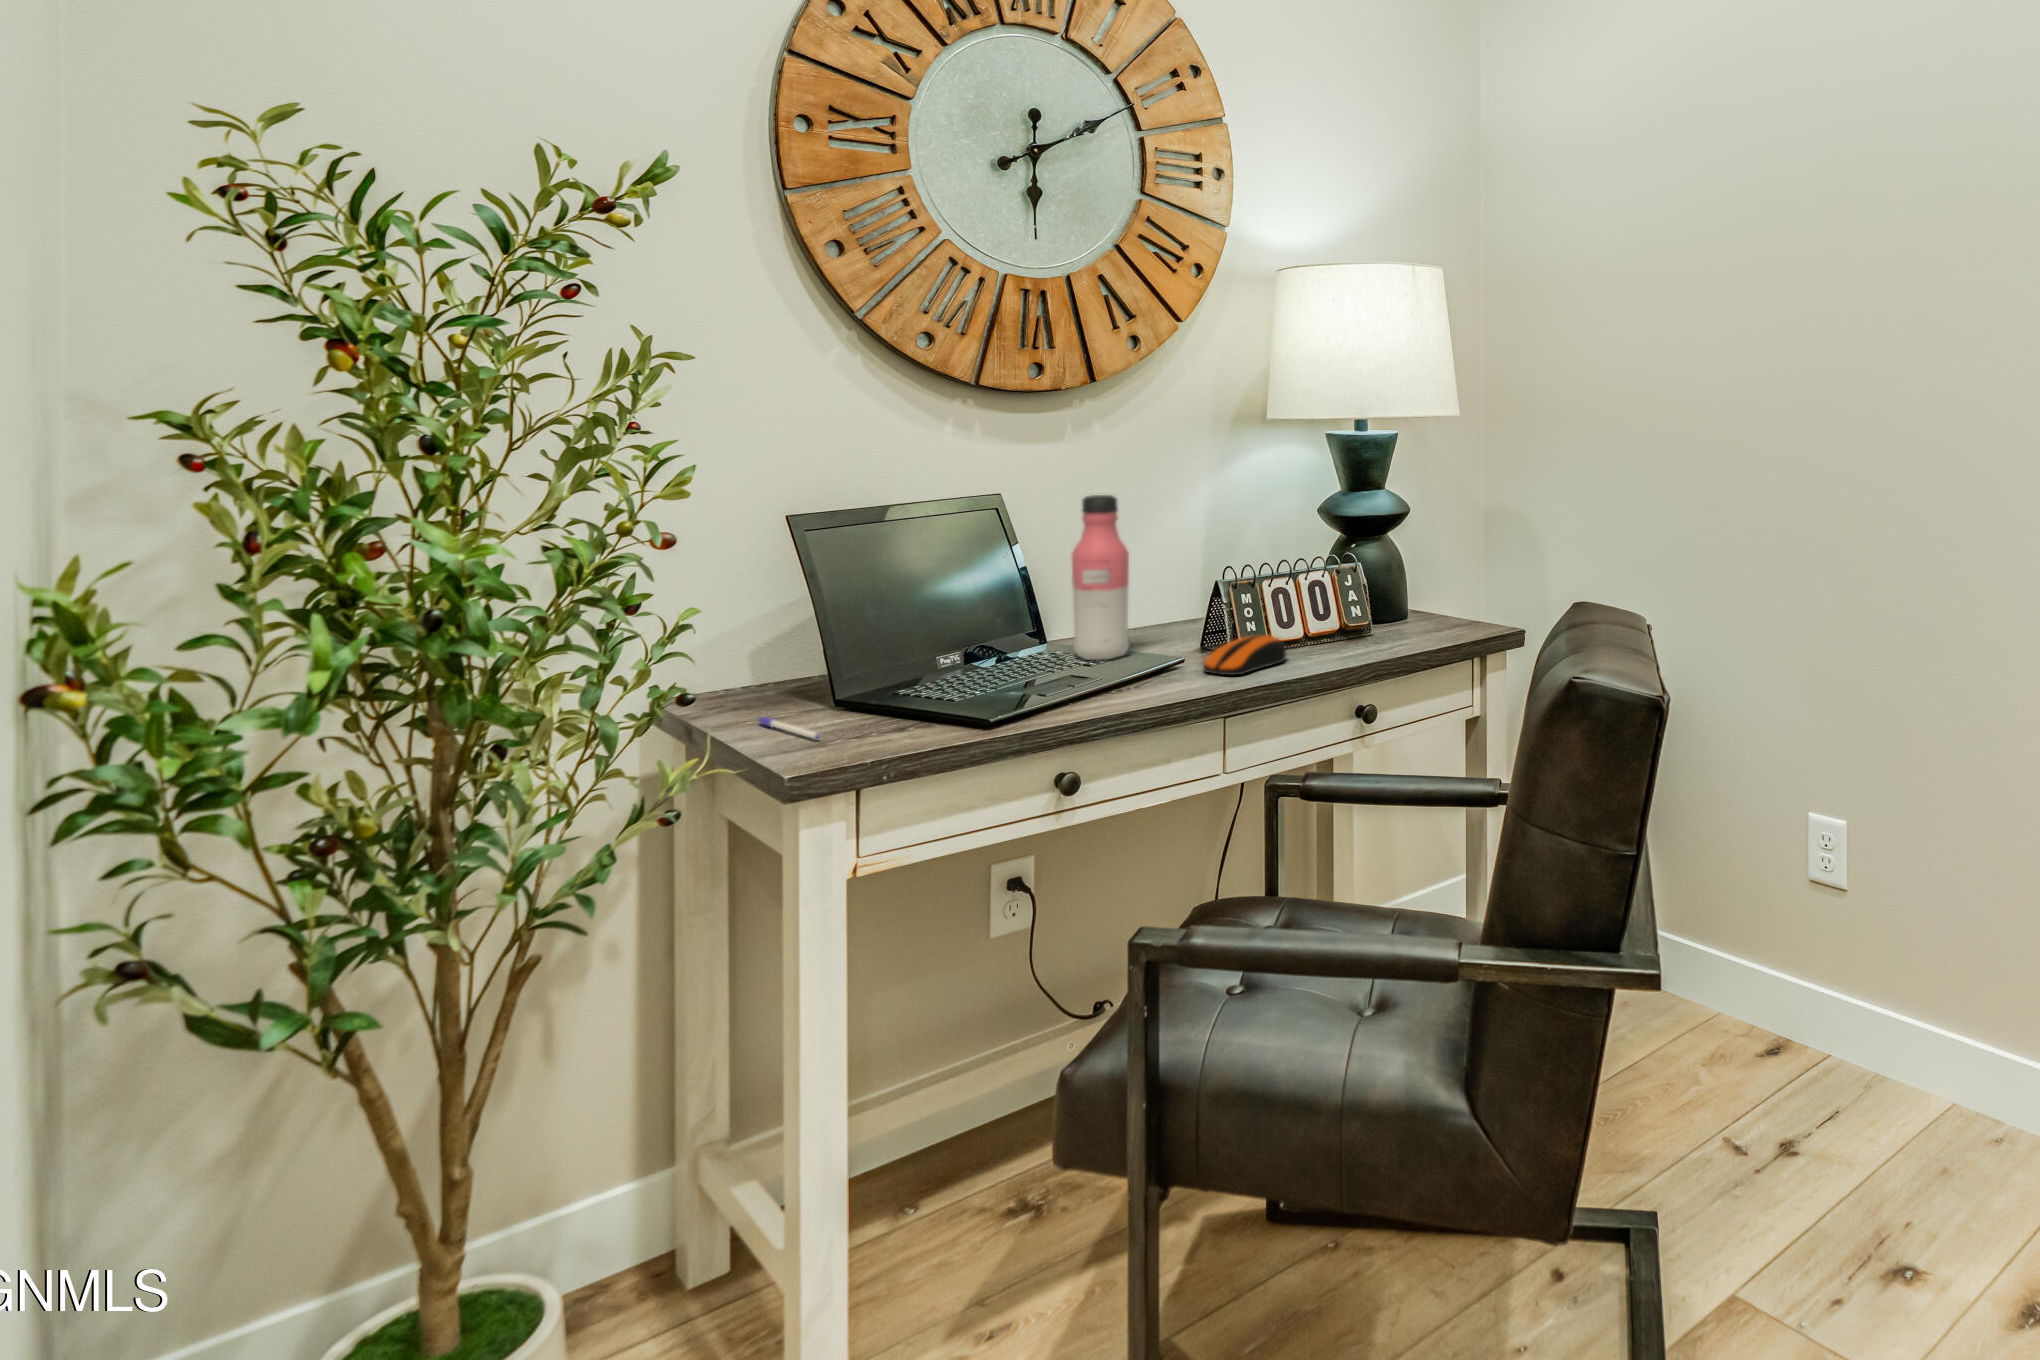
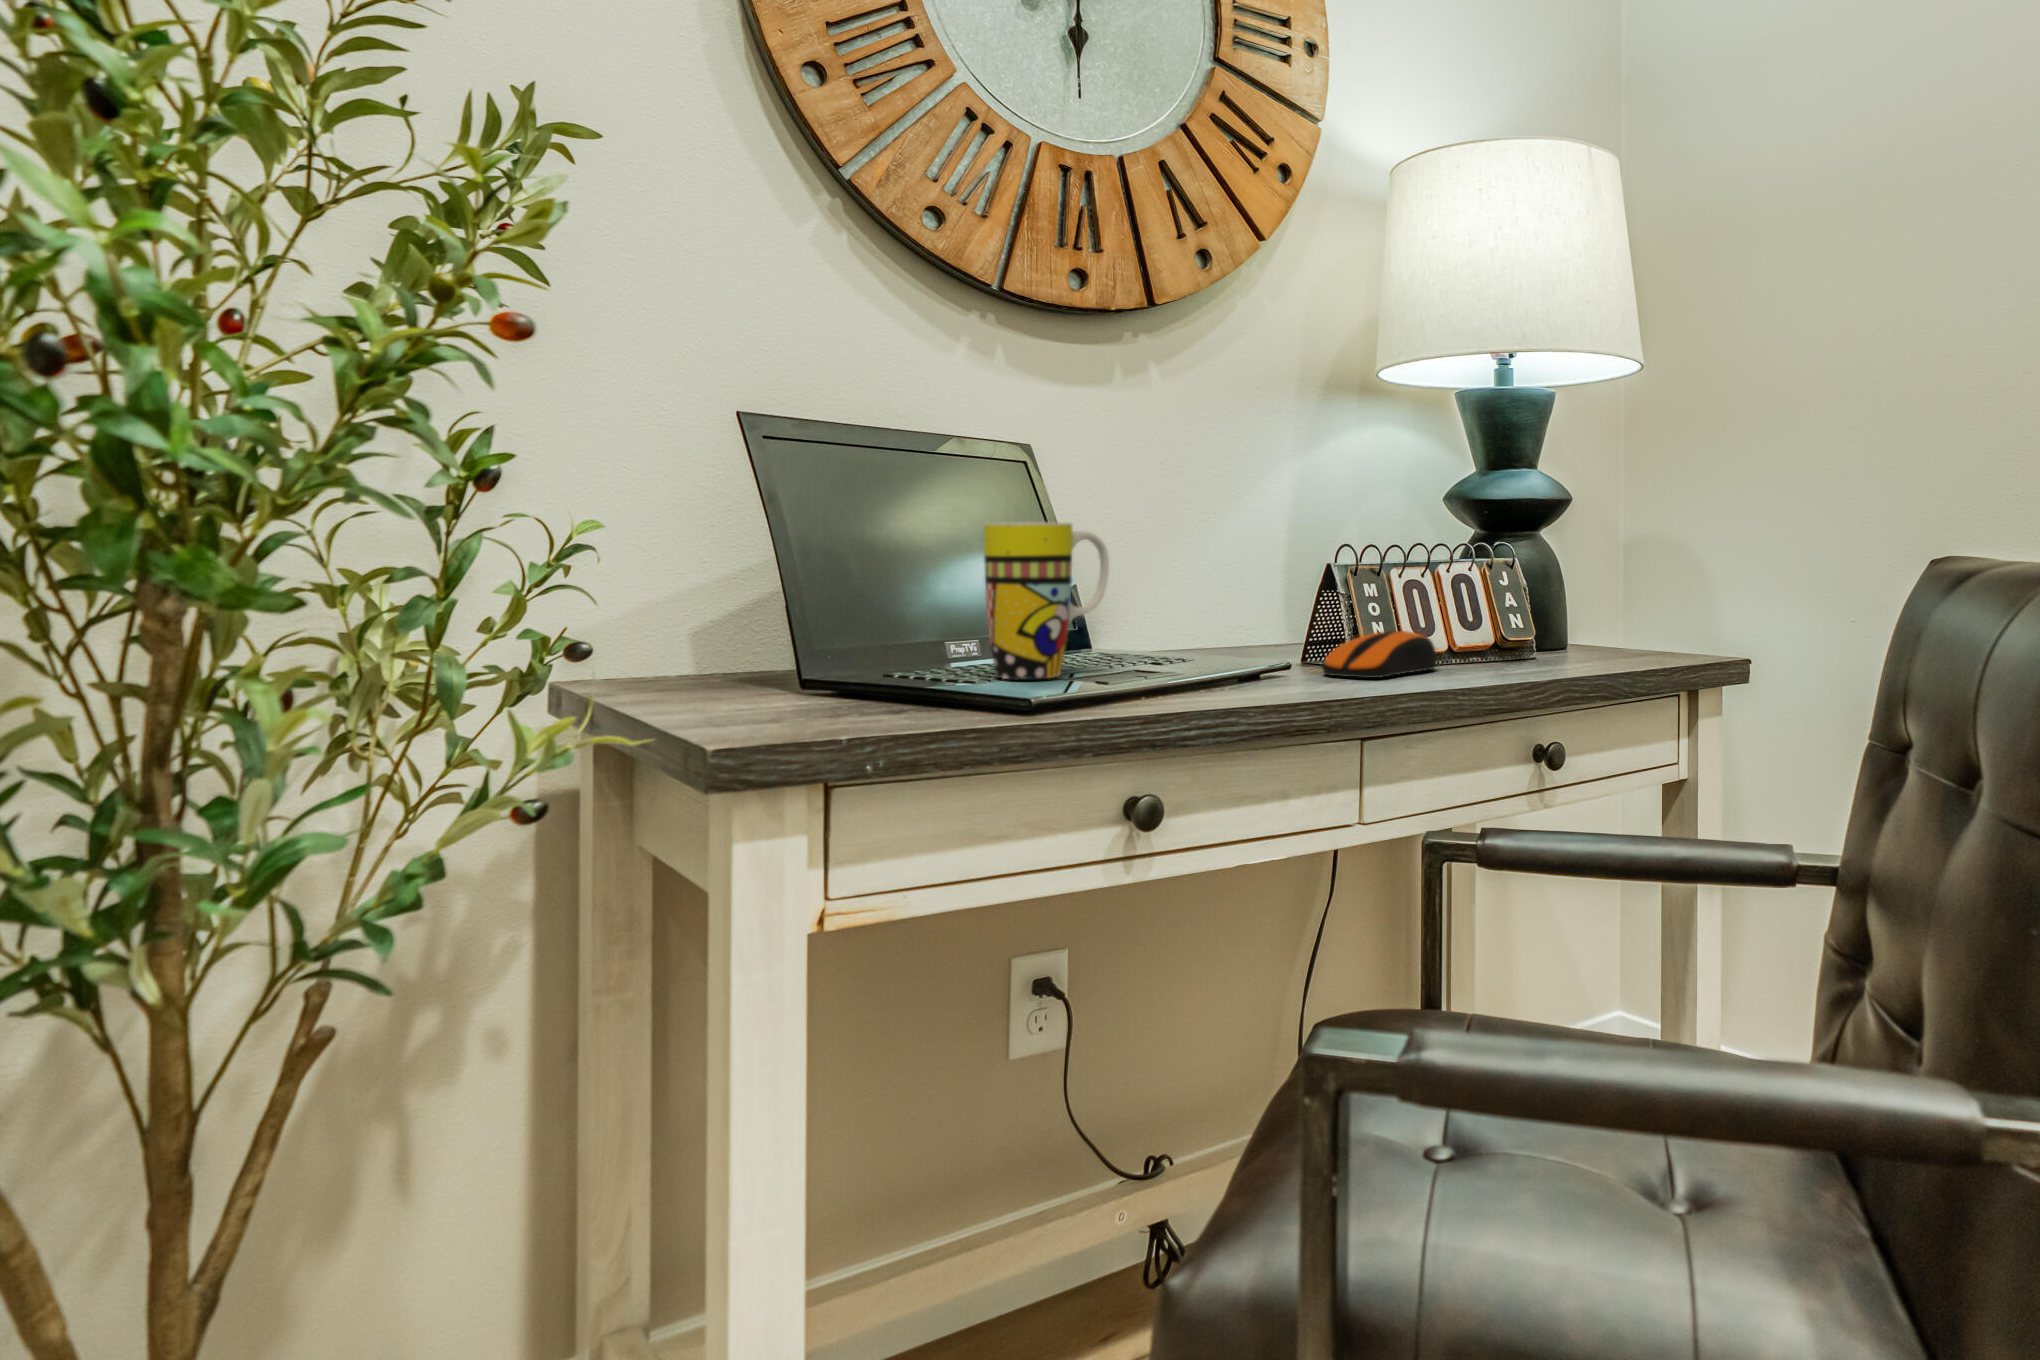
water bottle: present [1072,495,1129,660] -> none [1129,433,1208,663]
mug: none [963,573,1053,687] -> present [984,522,1109,679]
pen: present [759,717,820,739] -> none [689,690,776,714]

